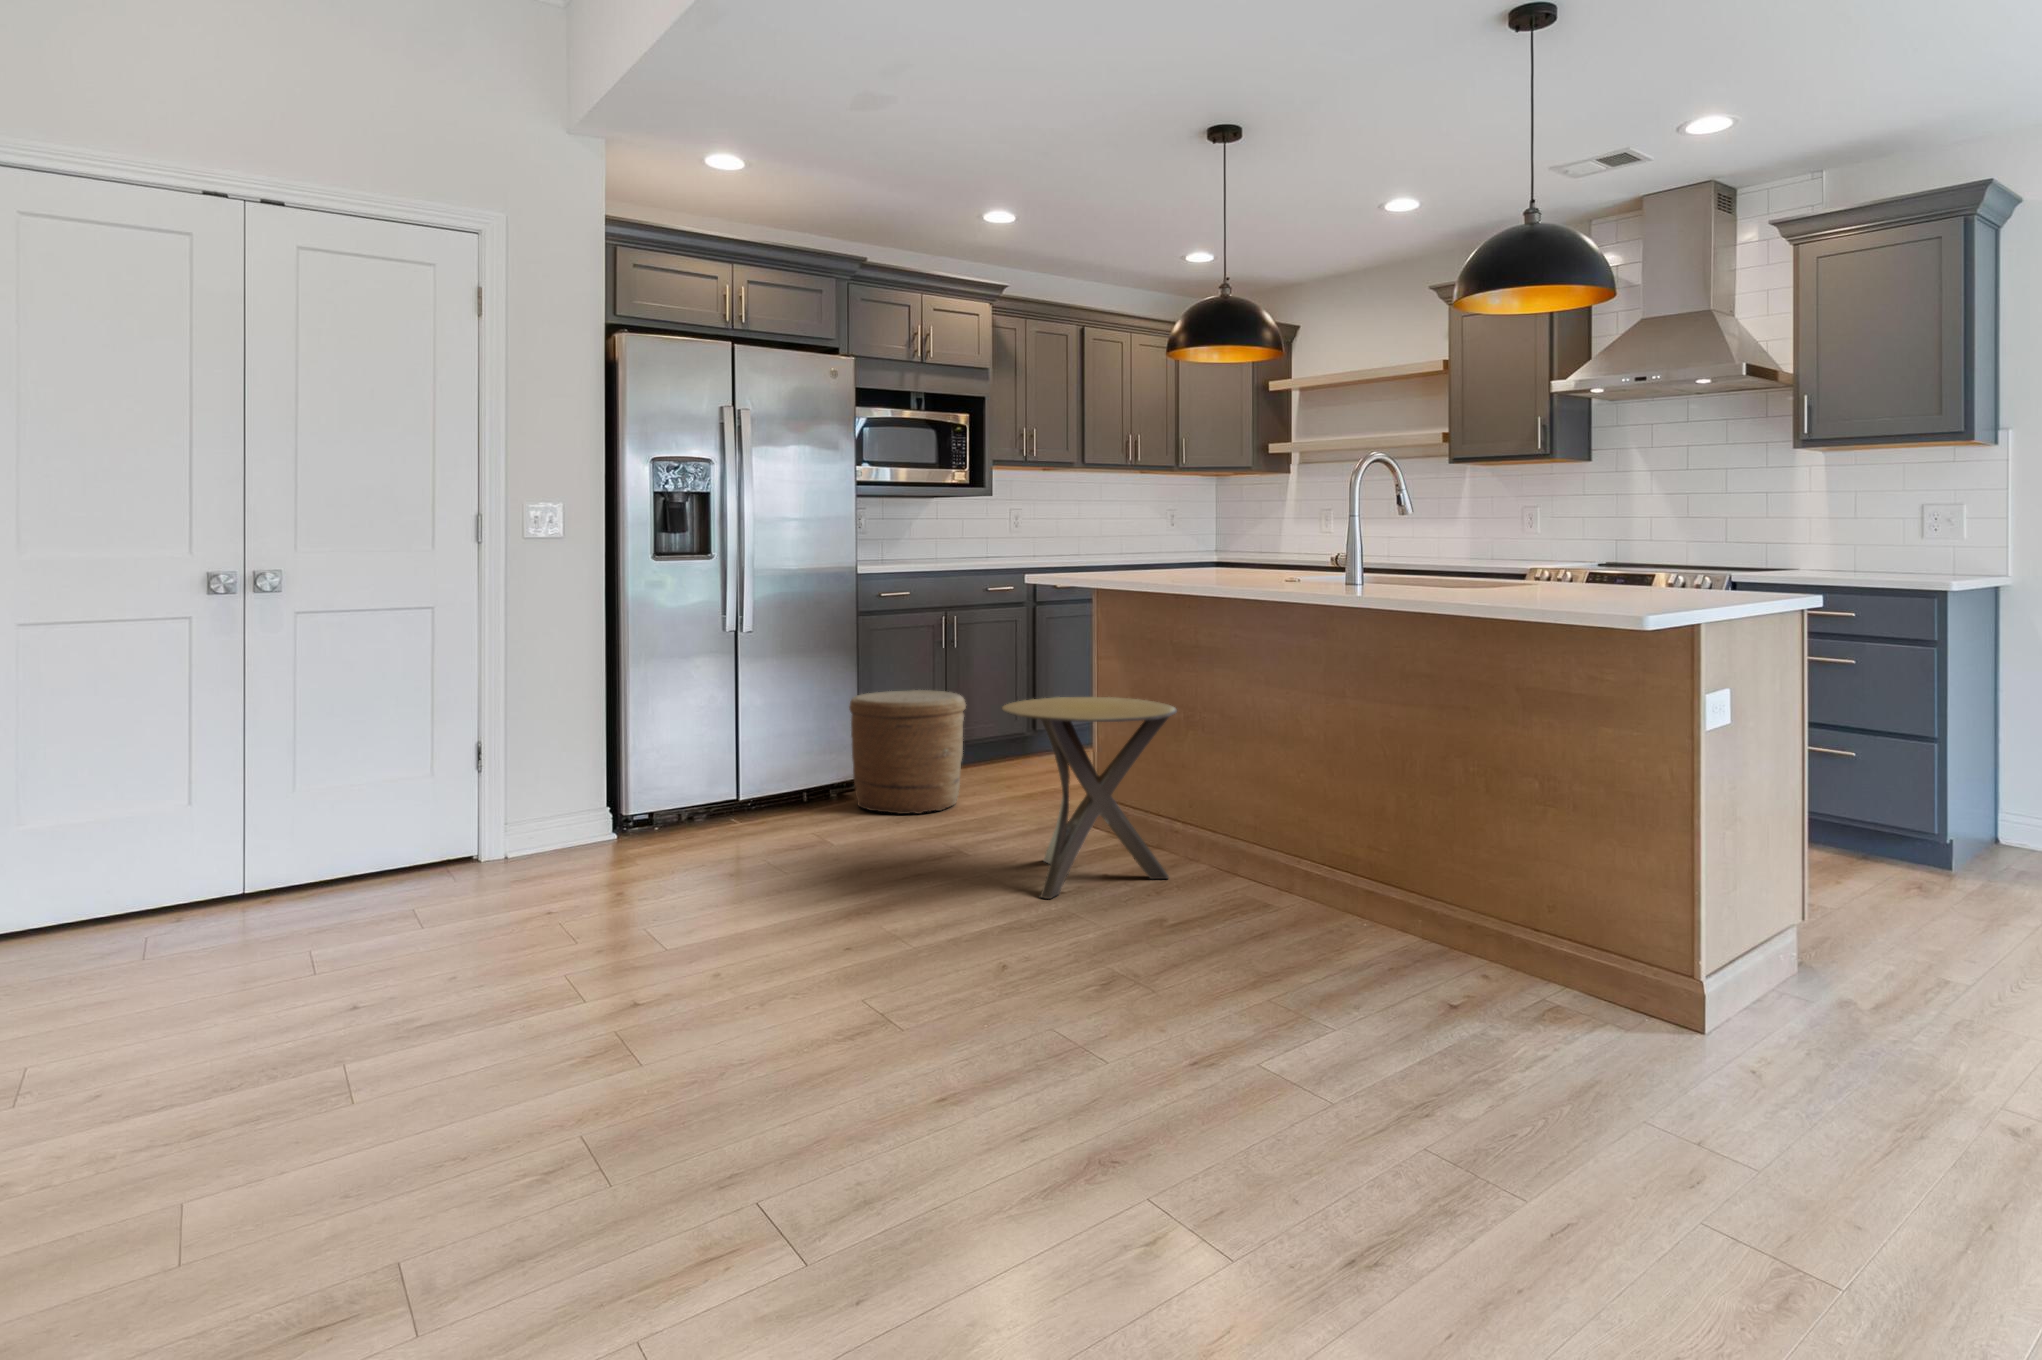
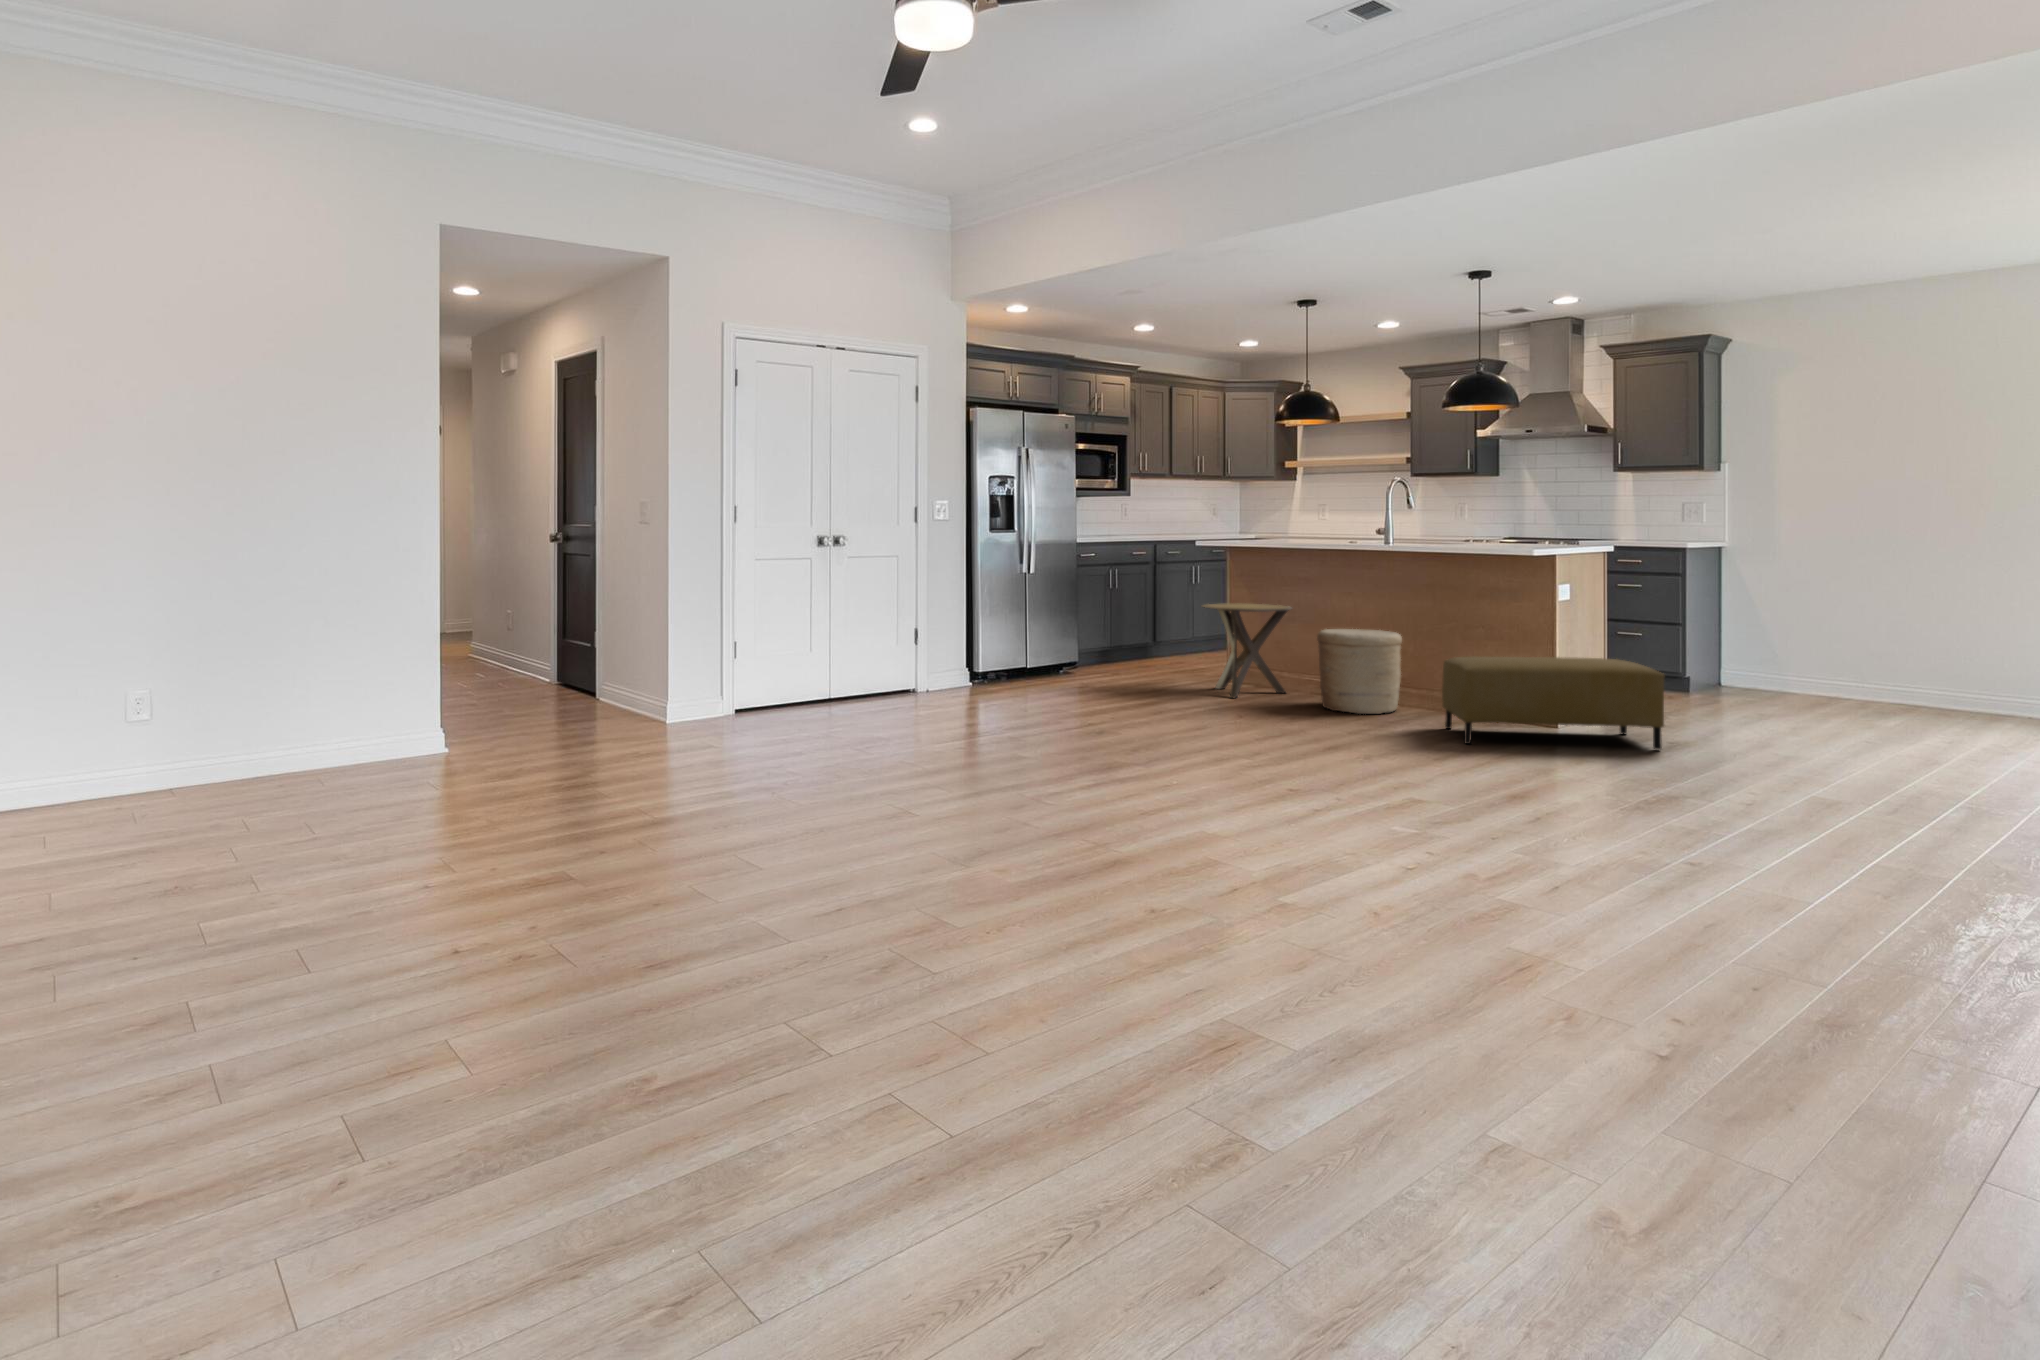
woven basket: present [849,690,966,814] -> present [1317,629,1402,714]
ottoman: none [1431,867,1996,1164] -> present [1442,656,1664,750]

